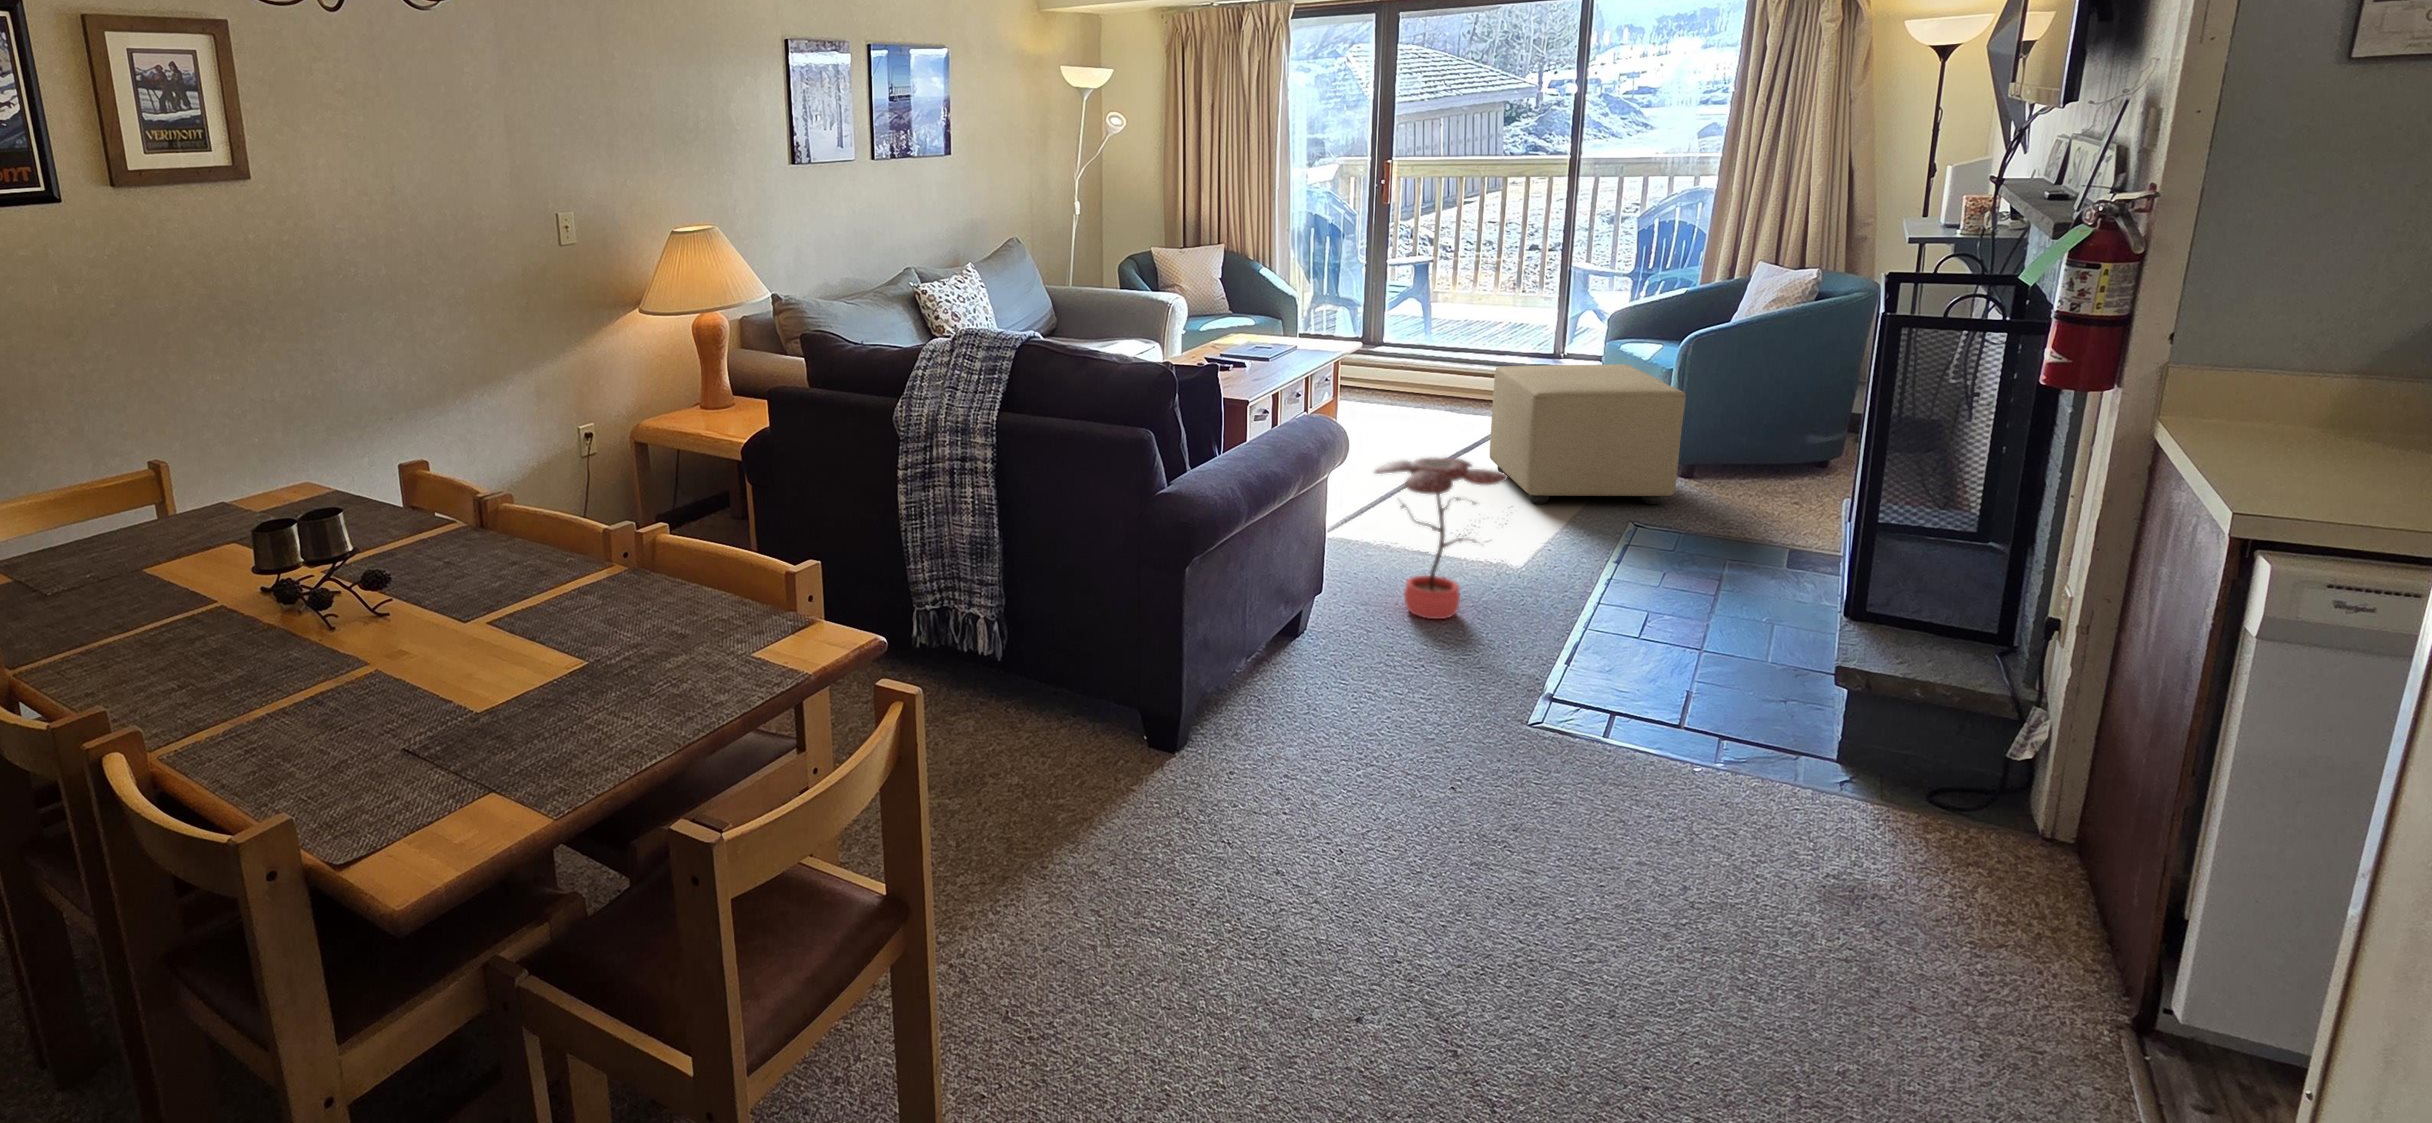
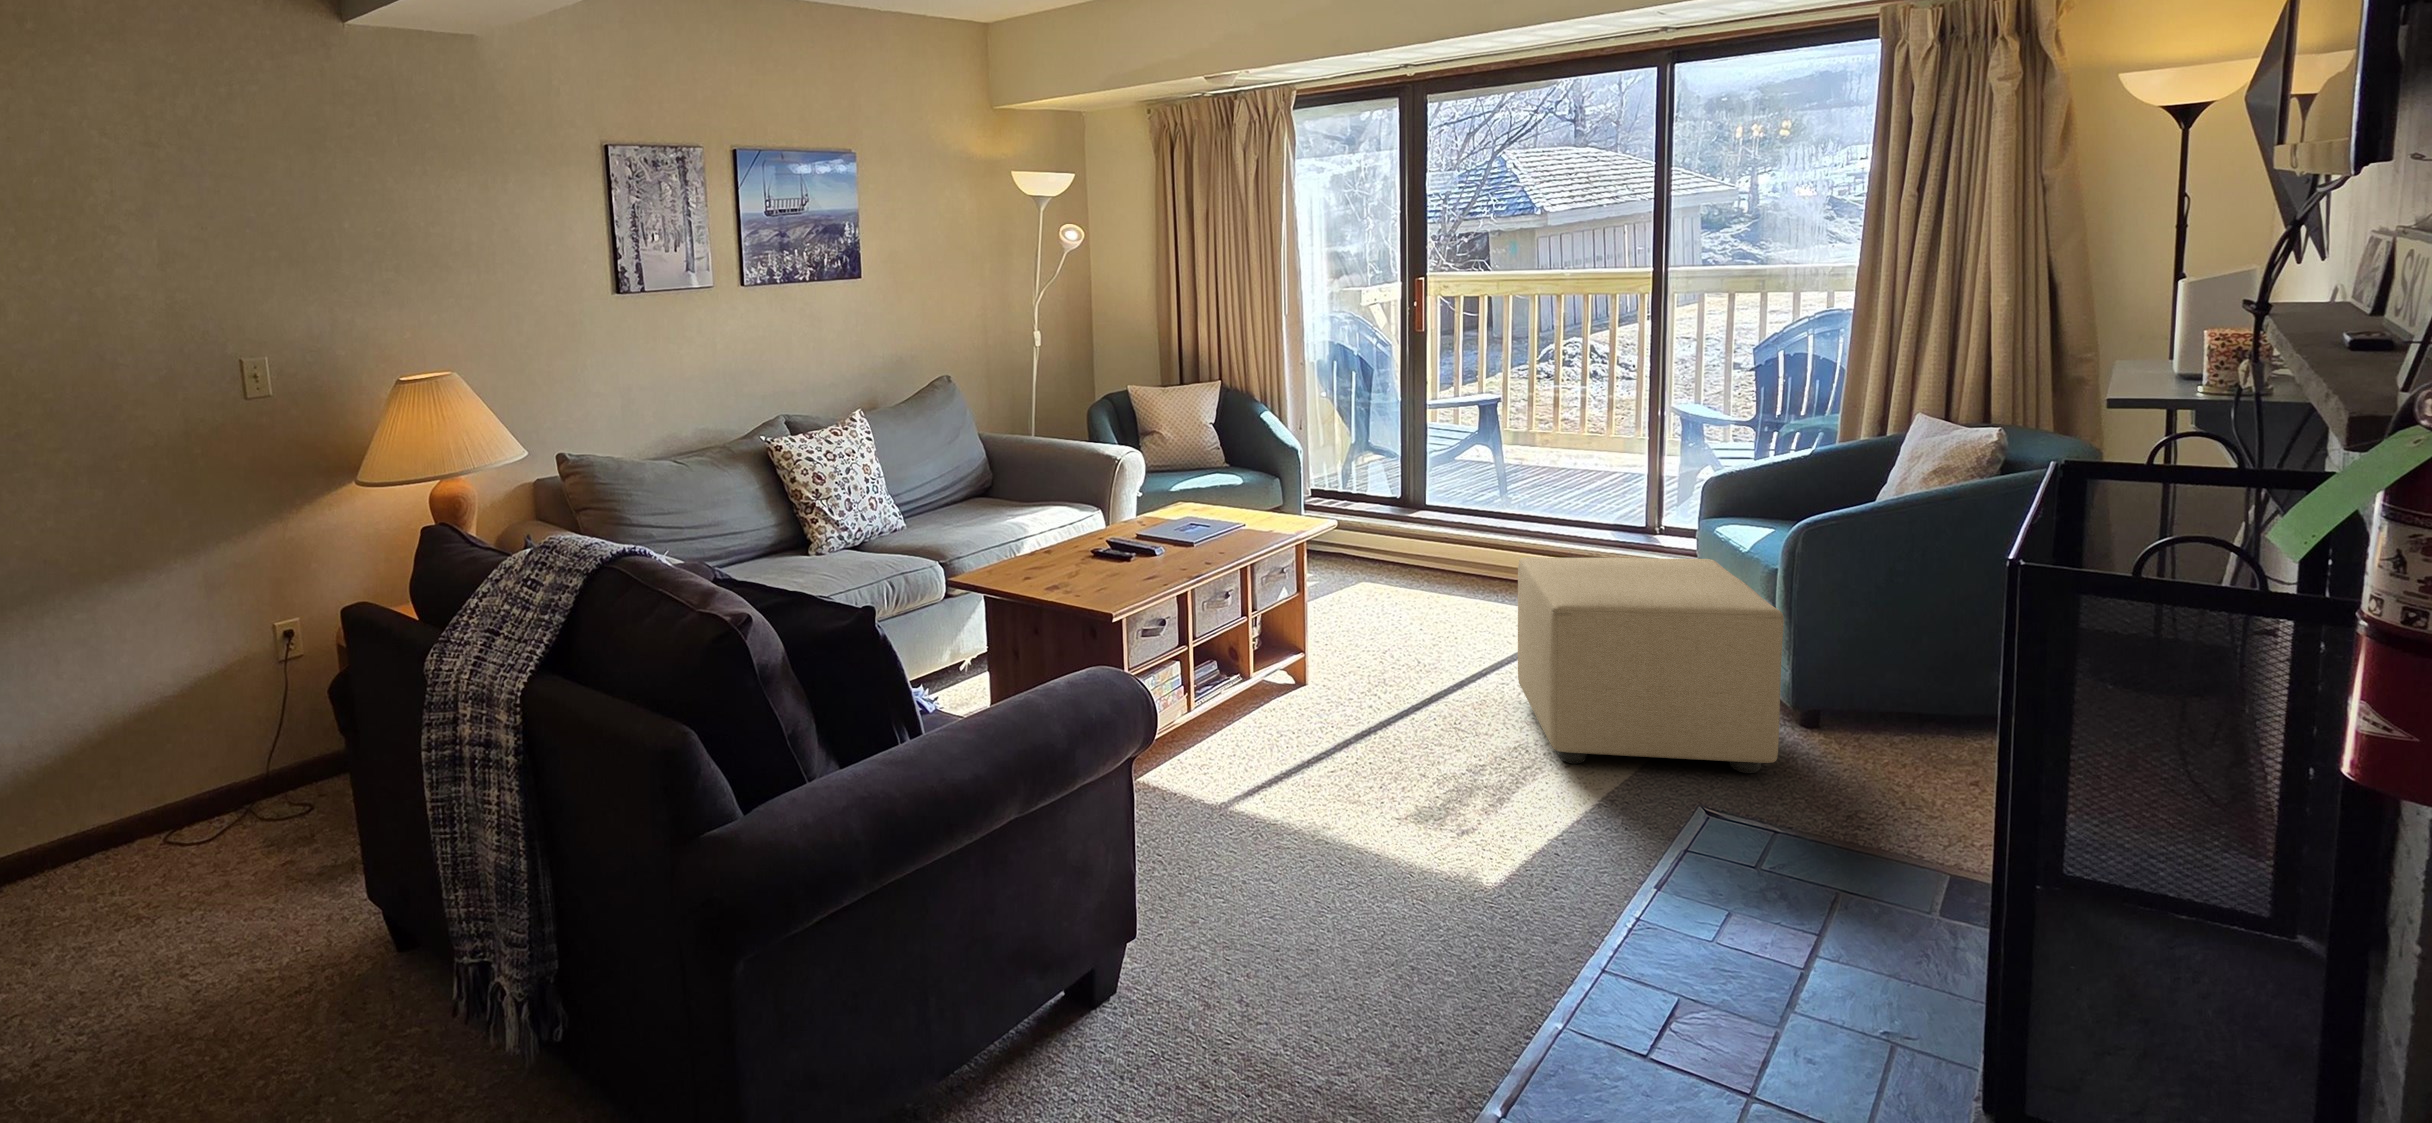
potted plant: present [1375,457,1508,619] -> none [1233,727,1429,990]

